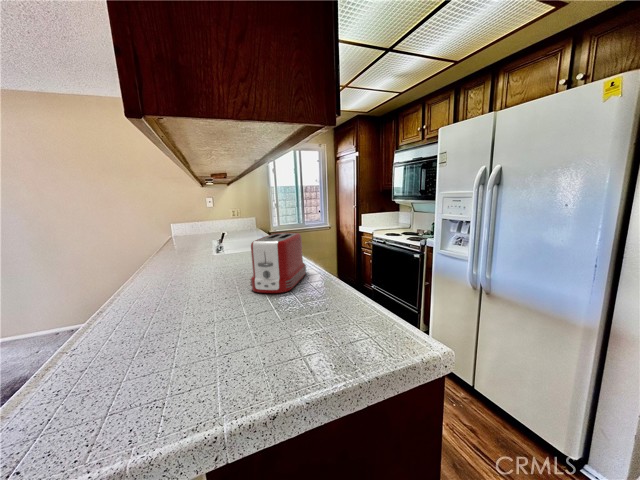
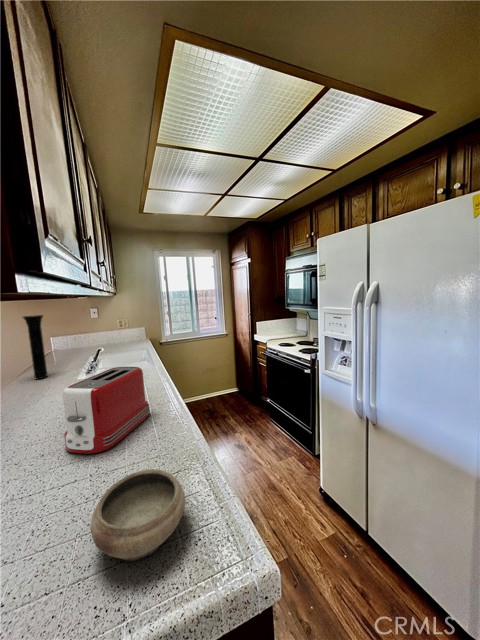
vase: none [168,196,189,254] -> present [22,315,48,379]
ceramic bowl: none [323,289,388,338] -> present [91,470,185,561]

